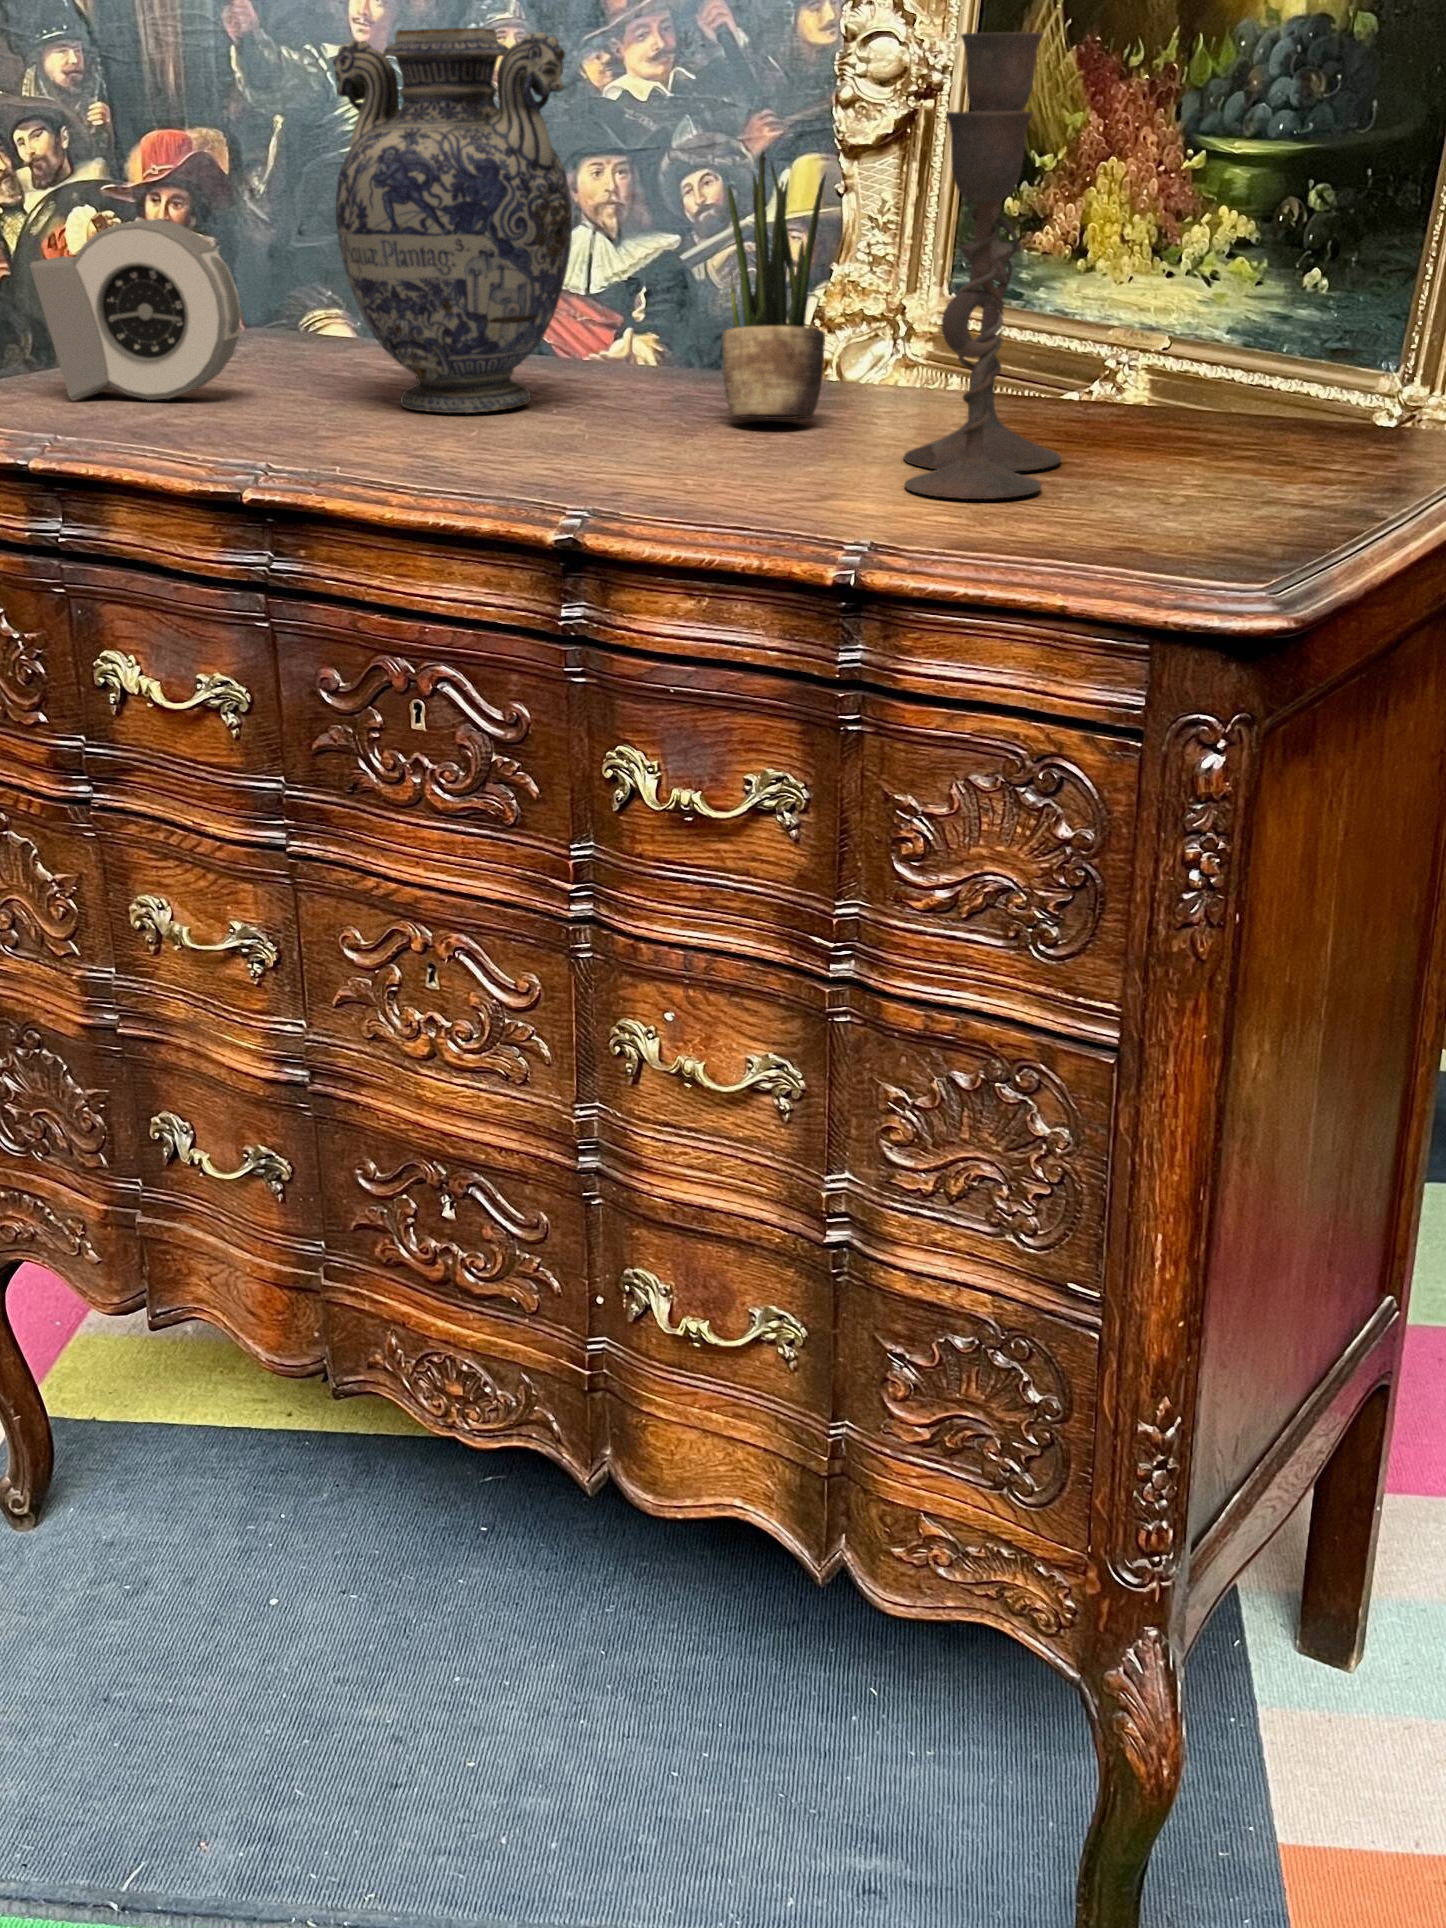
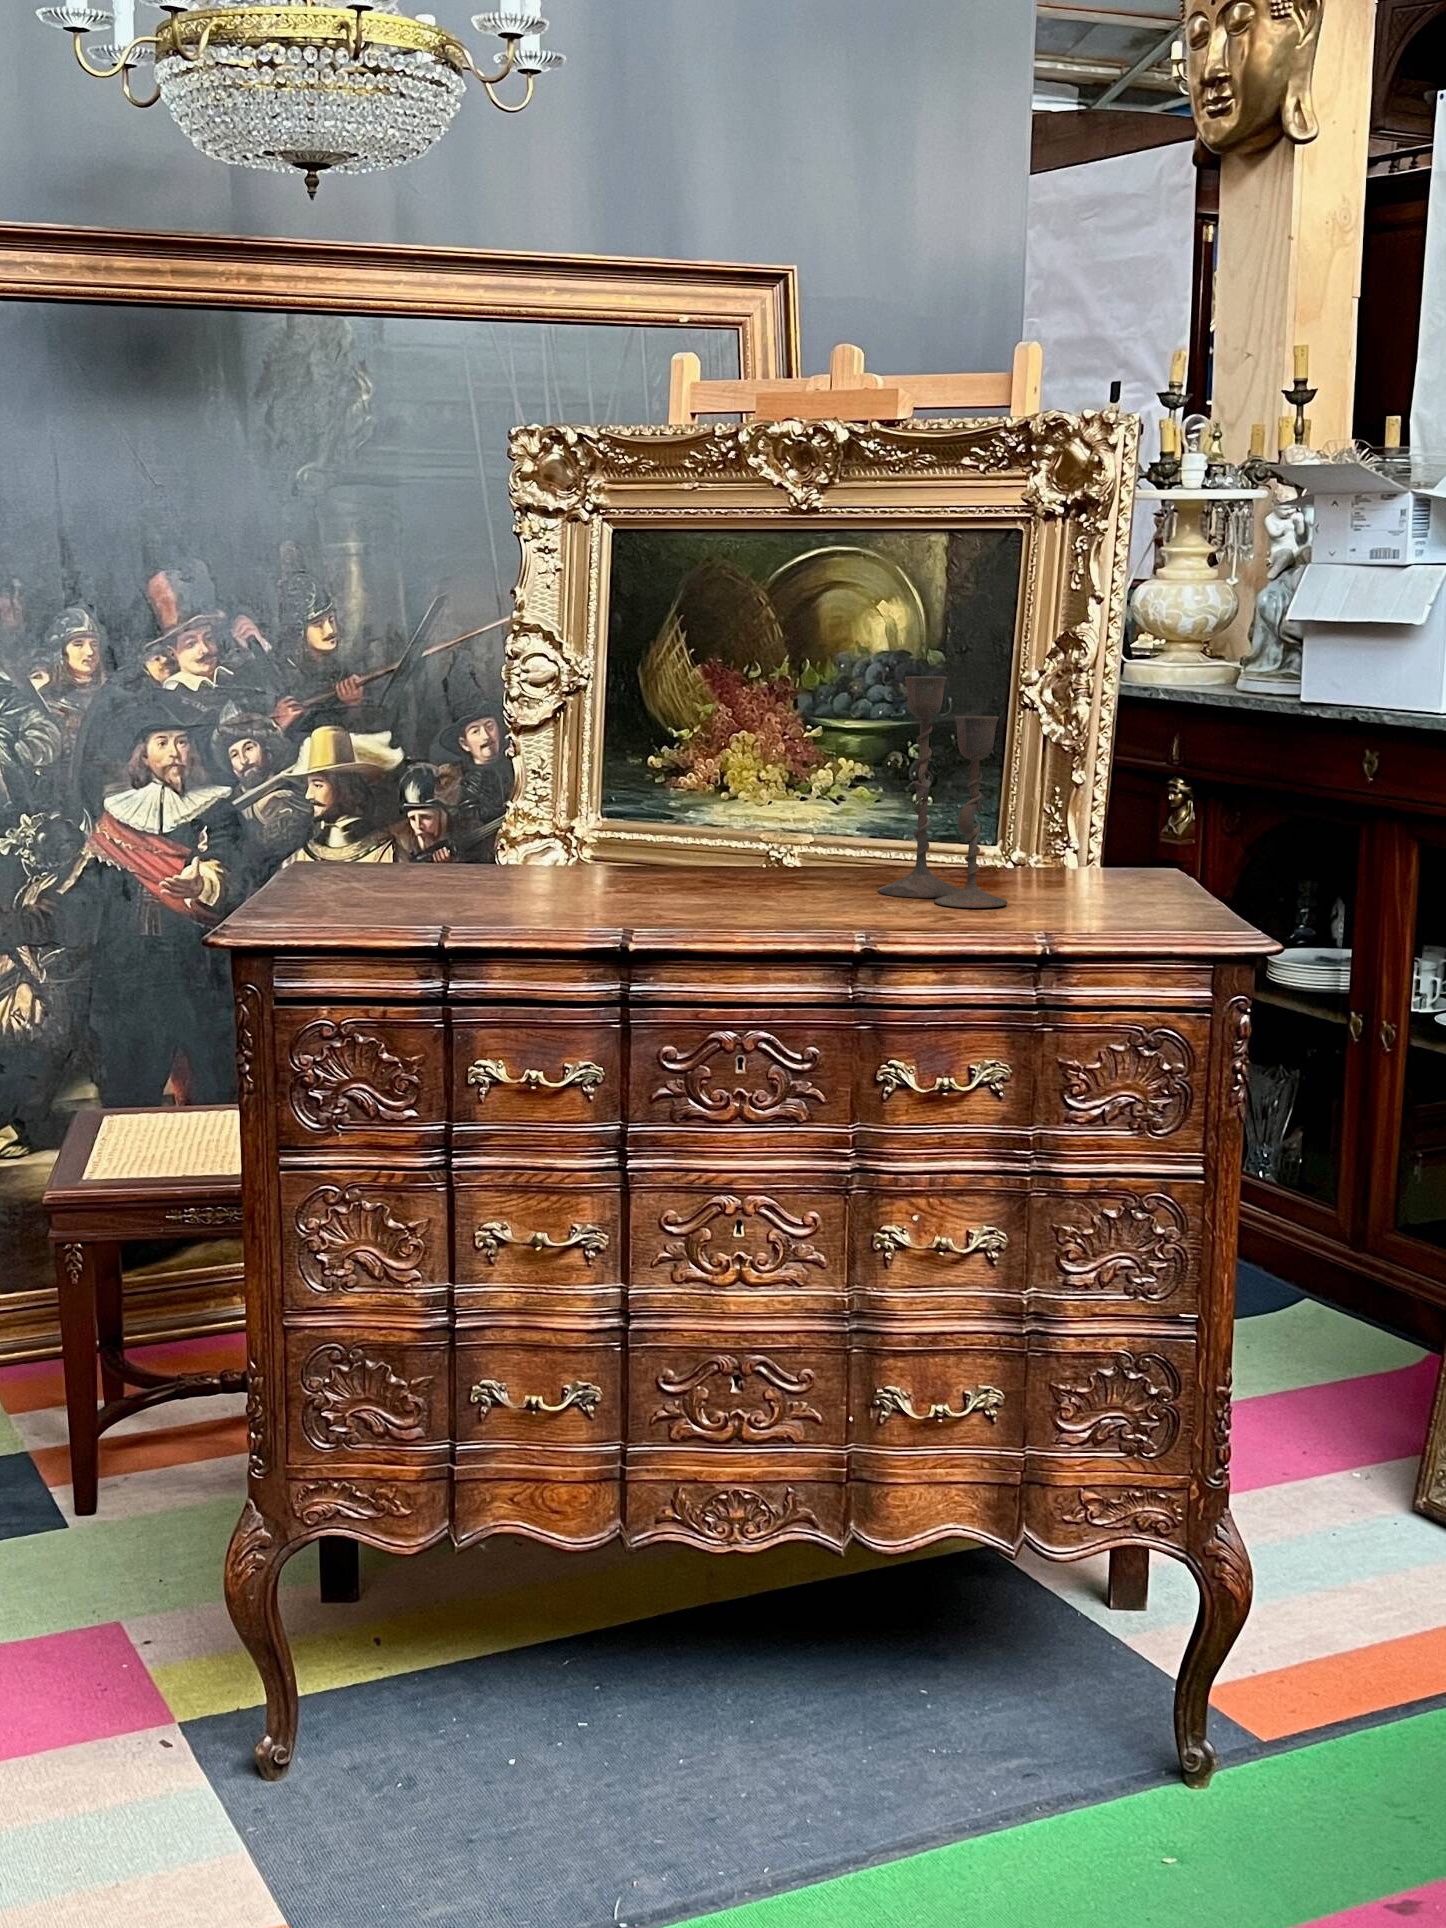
vase: present [333,28,572,413] -> none [484,670,654,895]
potted plant: present [722,151,826,419] -> none [730,734,791,884]
alarm clock: present [30,219,241,401] -> none [308,787,445,909]

